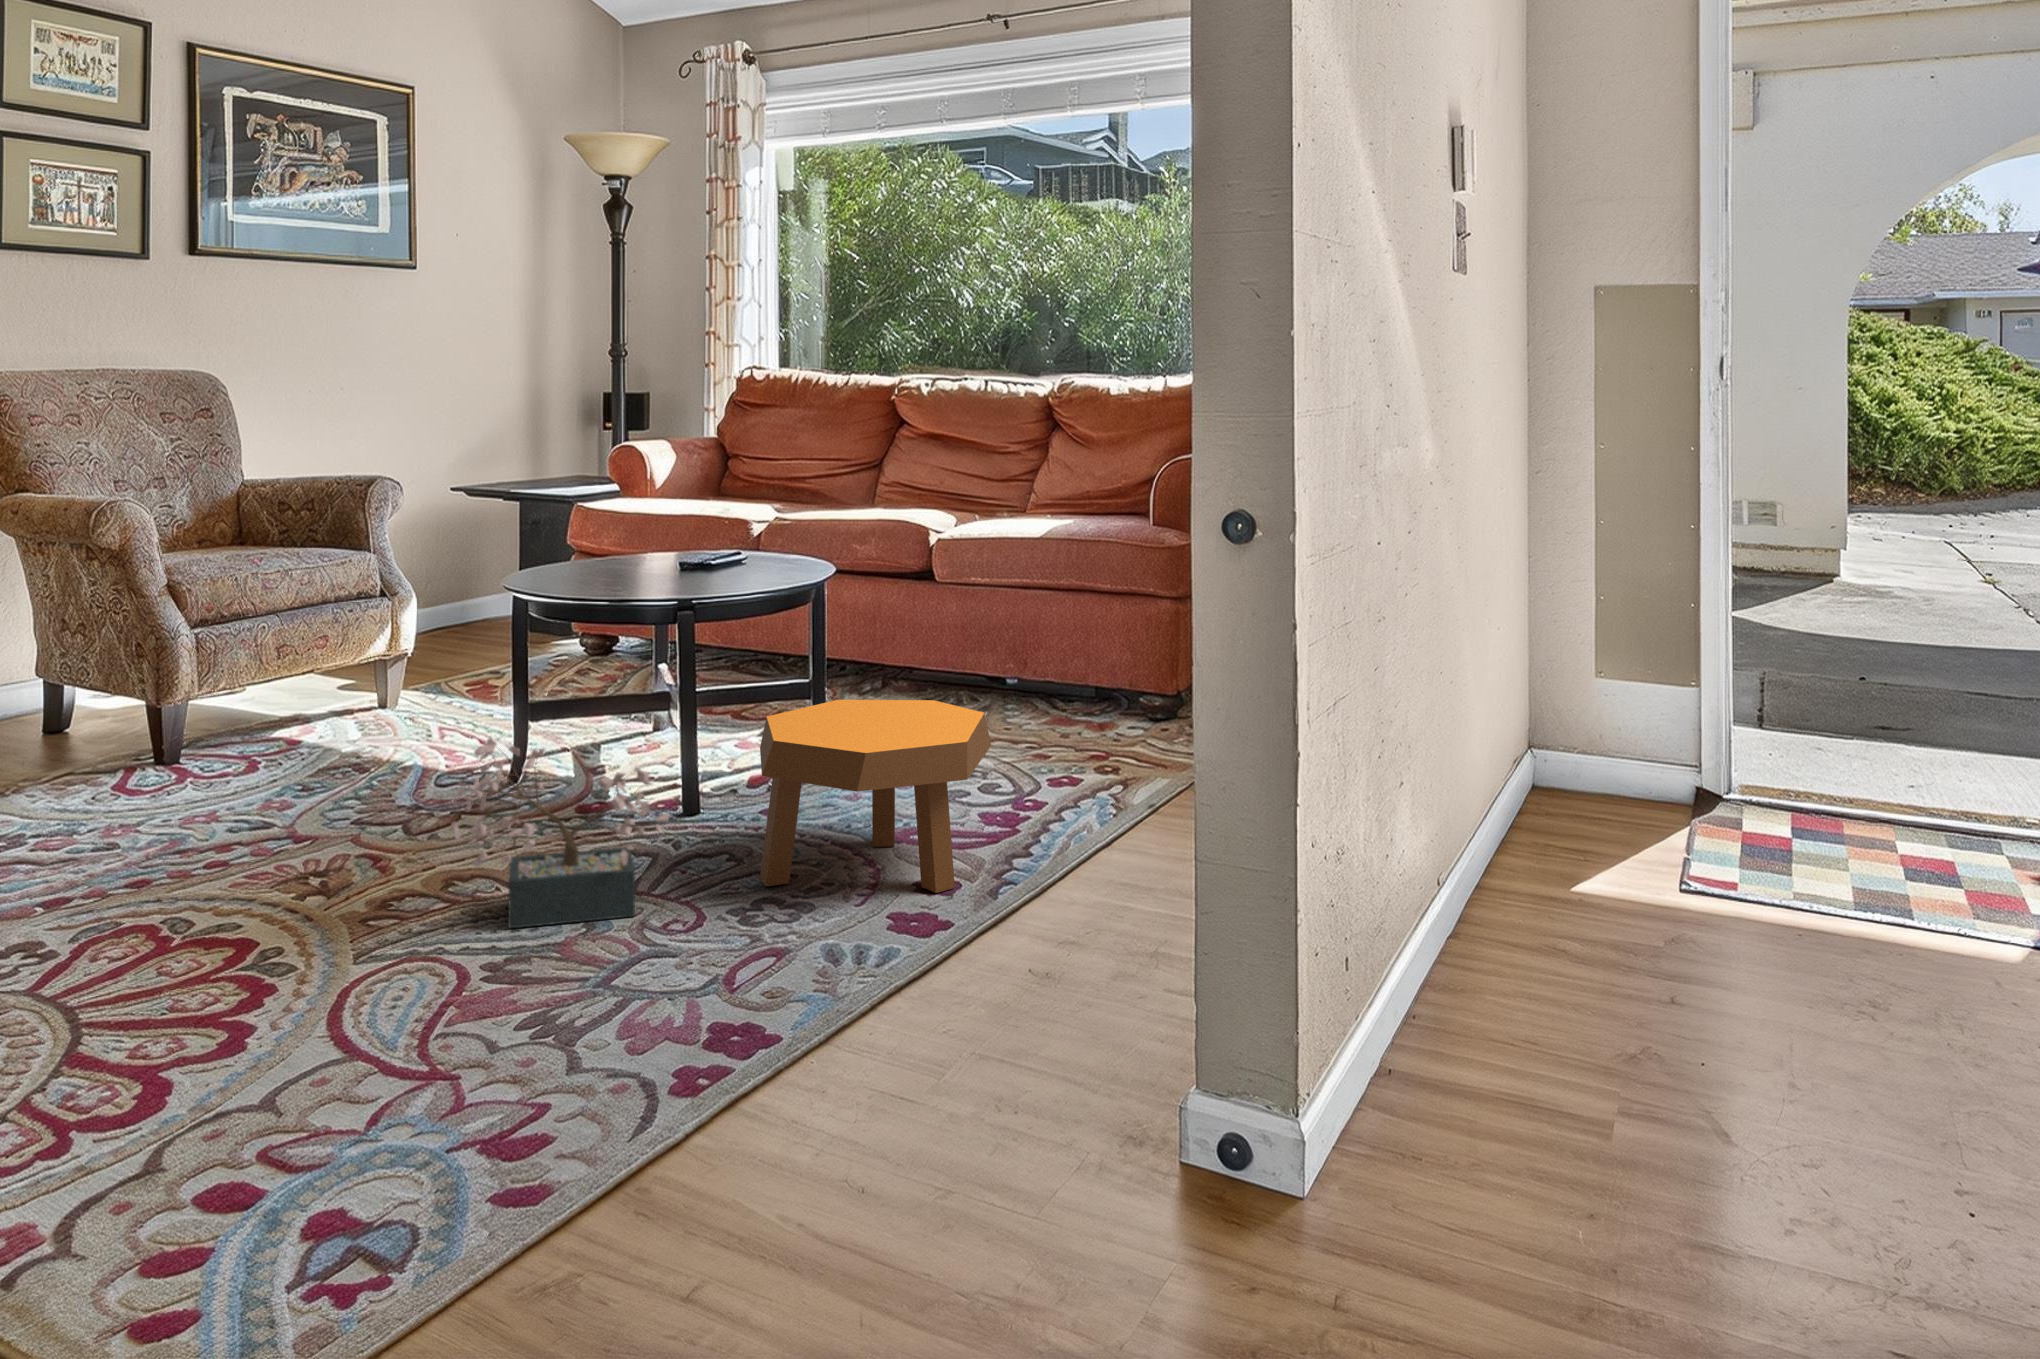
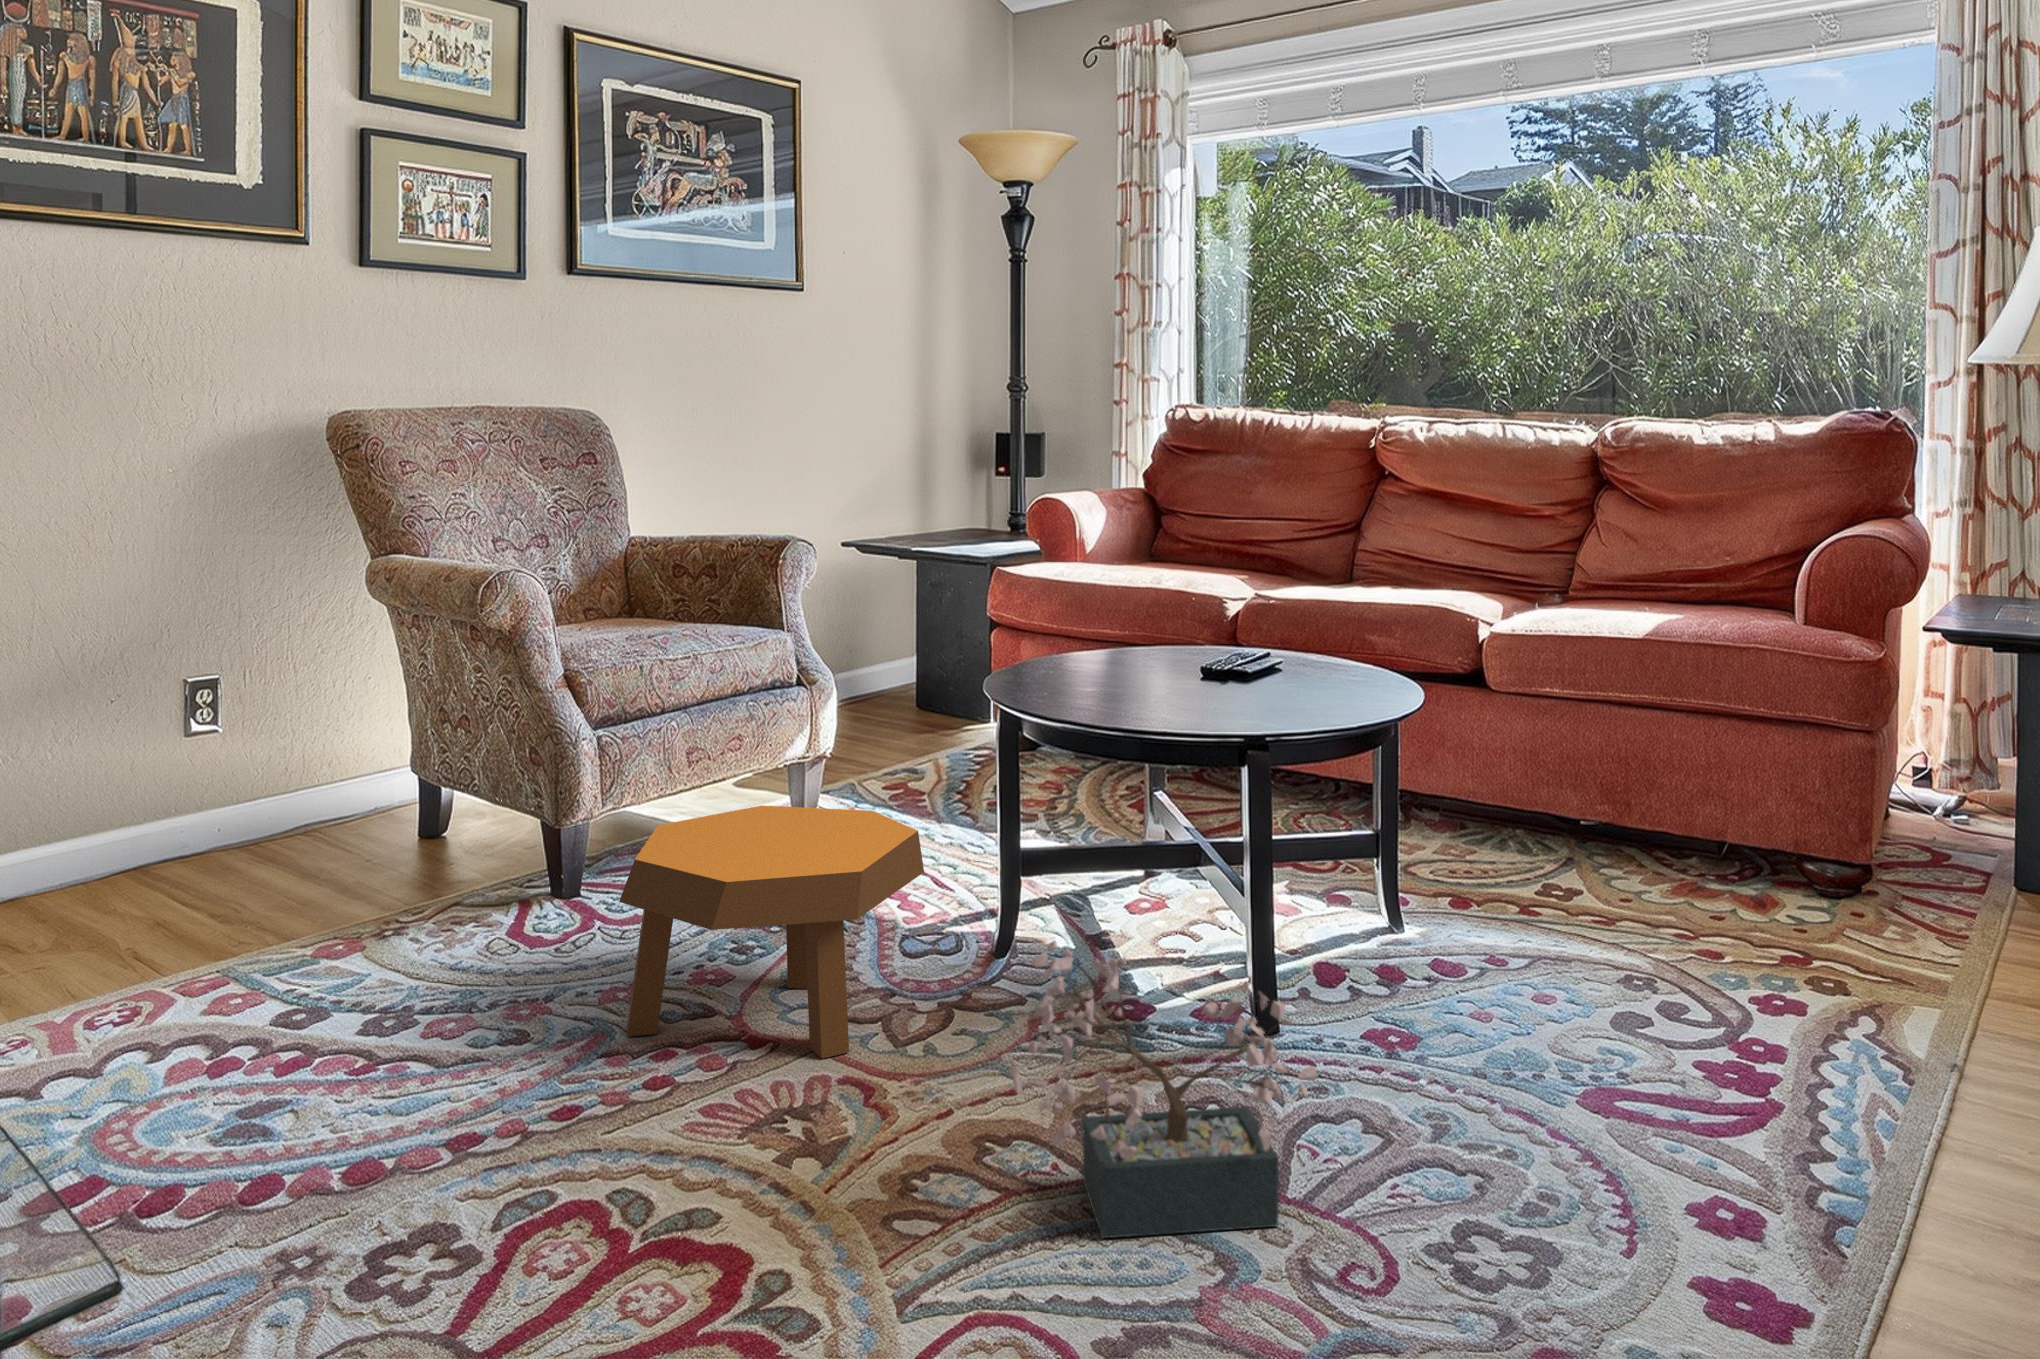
footstool: present [760,700,991,893] -> present [619,806,924,1058]

